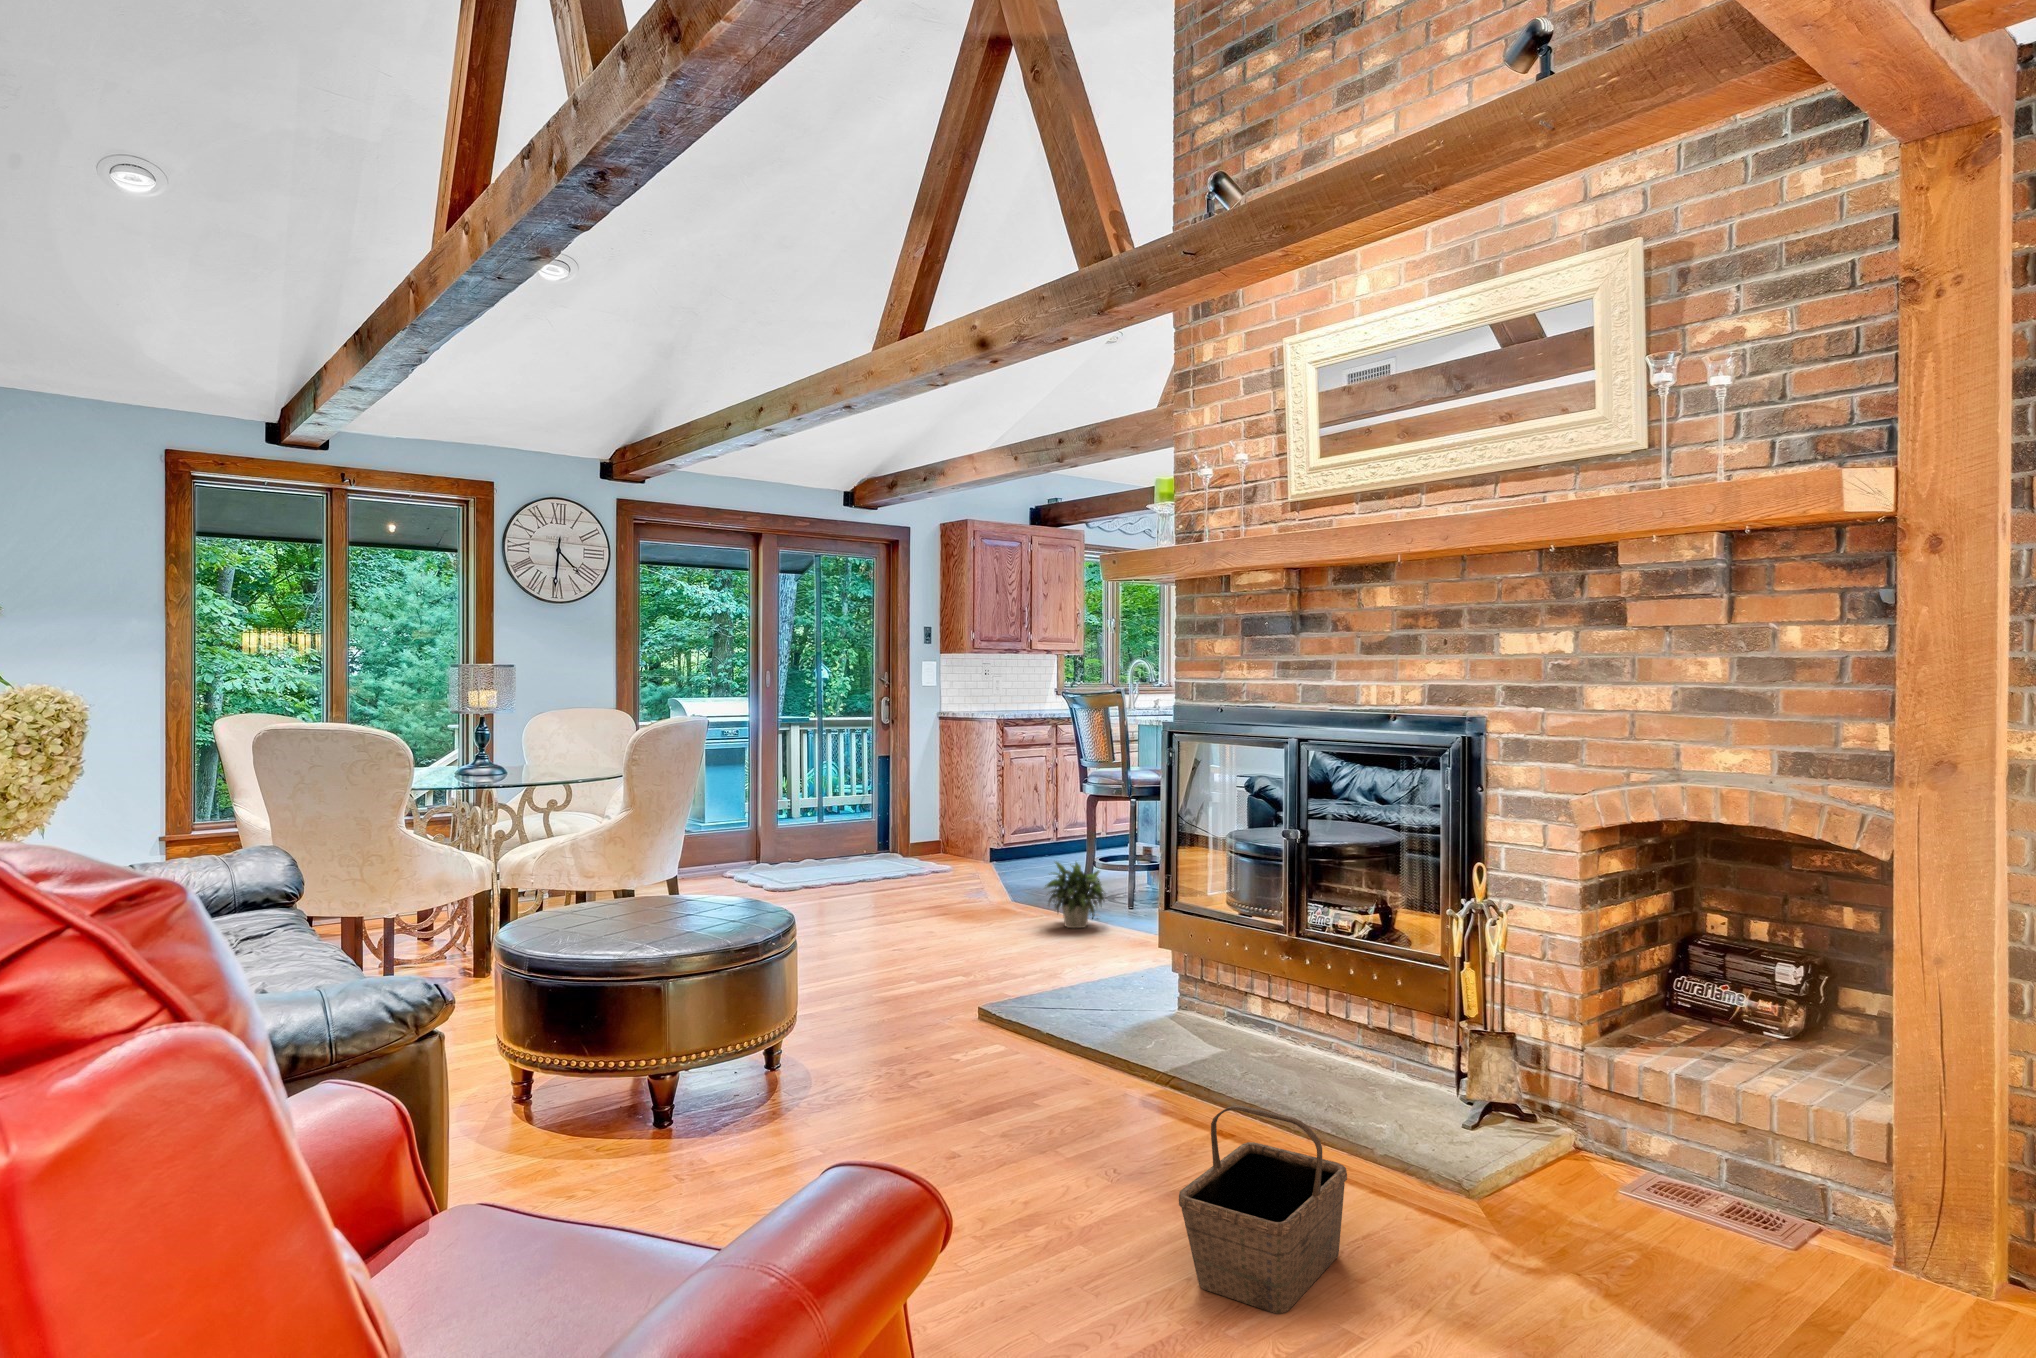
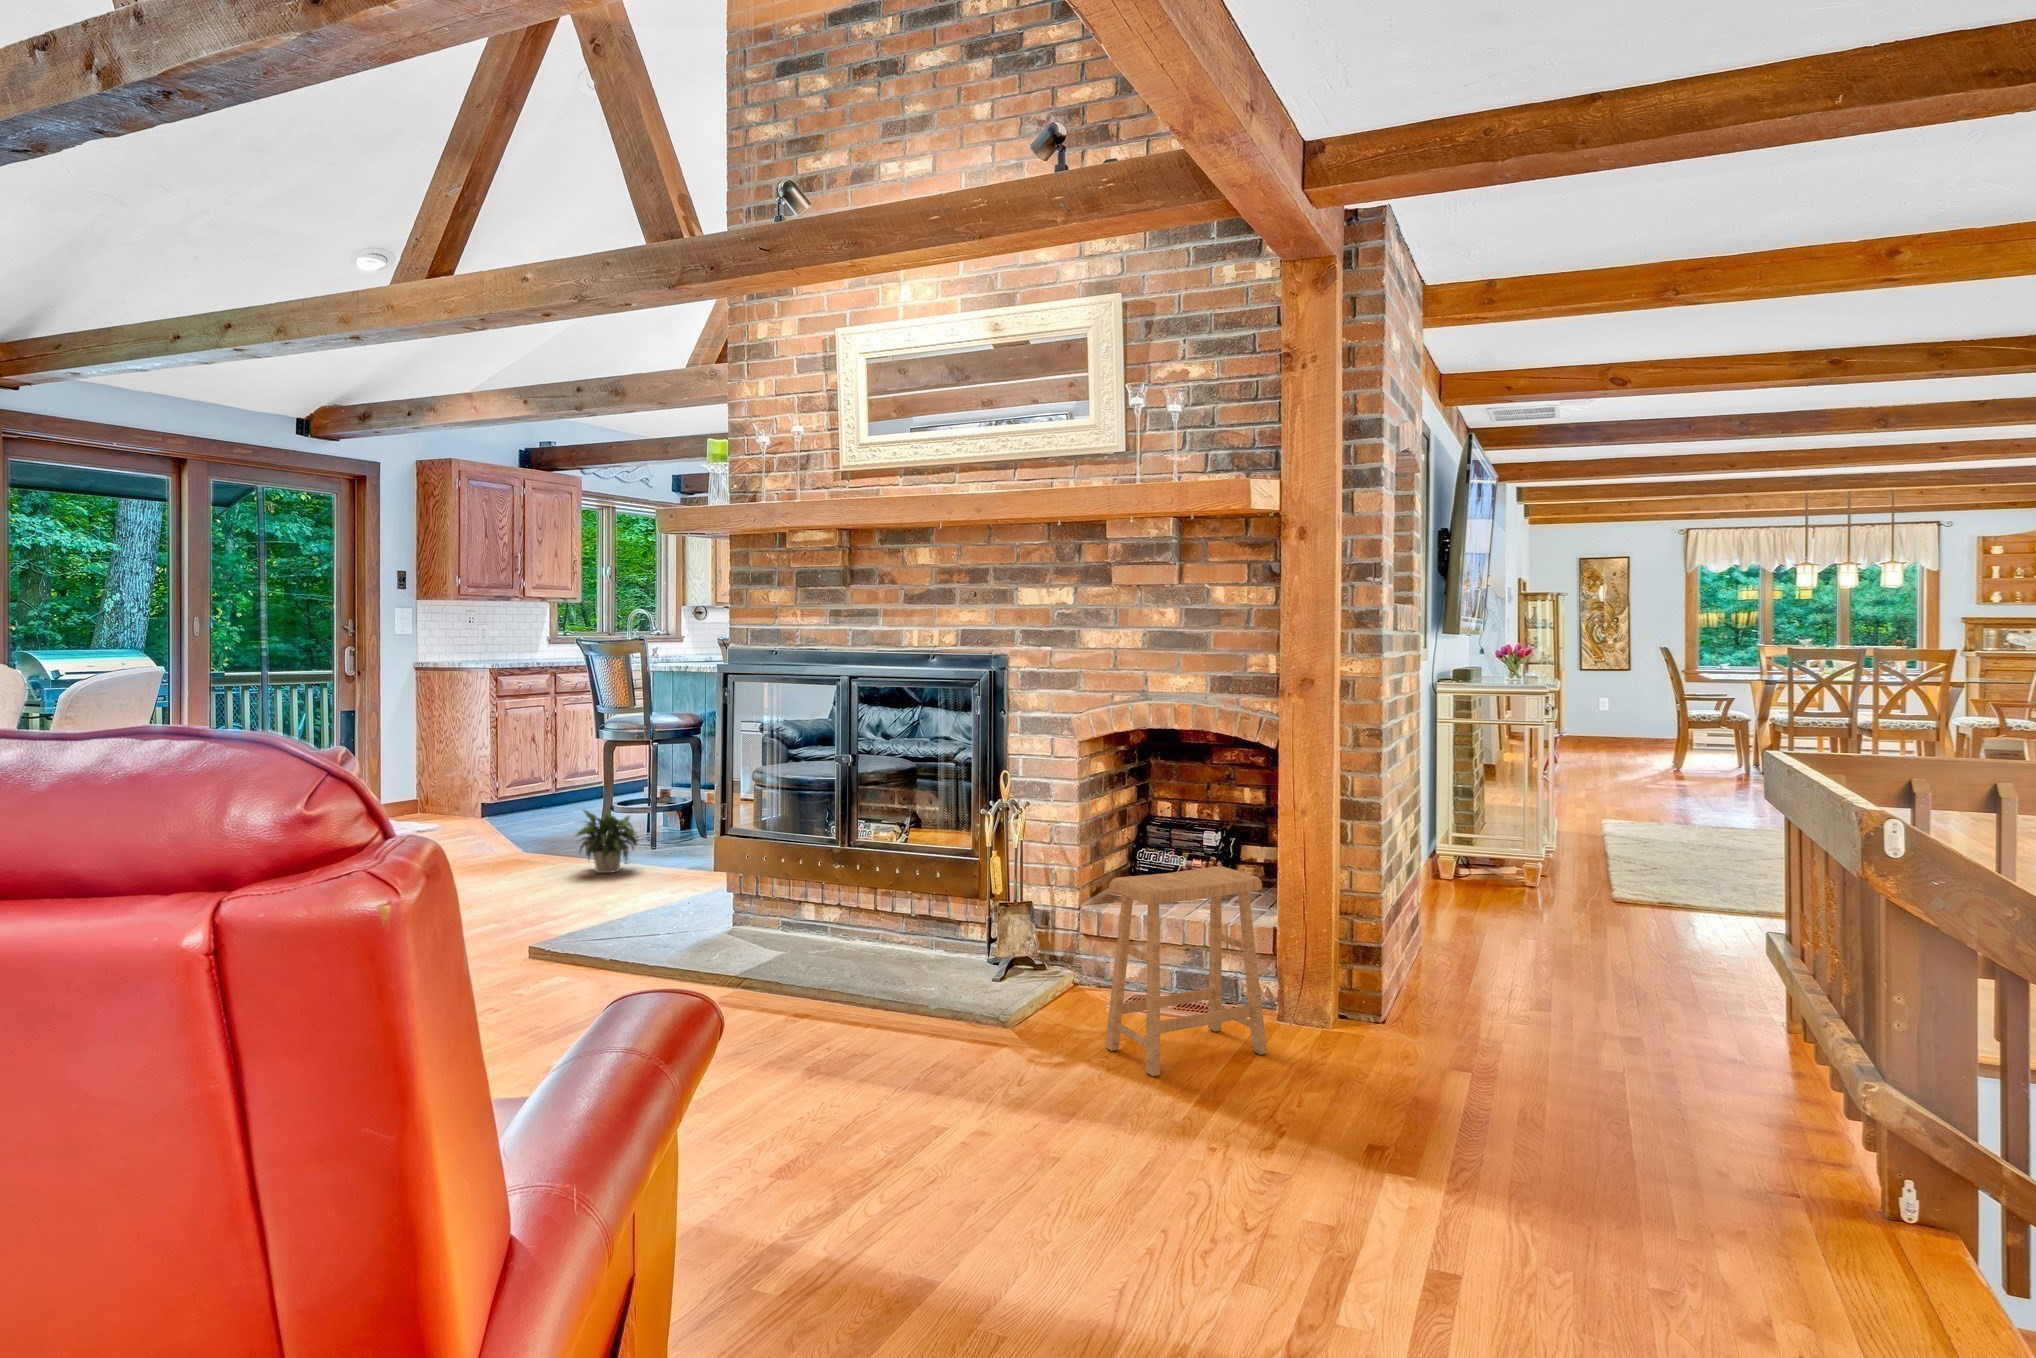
footstool: none [1605,1027,1877,1329] -> present [1105,866,1267,1076]
basket: present [1179,1105,1347,1314] -> none [808,969,930,1118]

